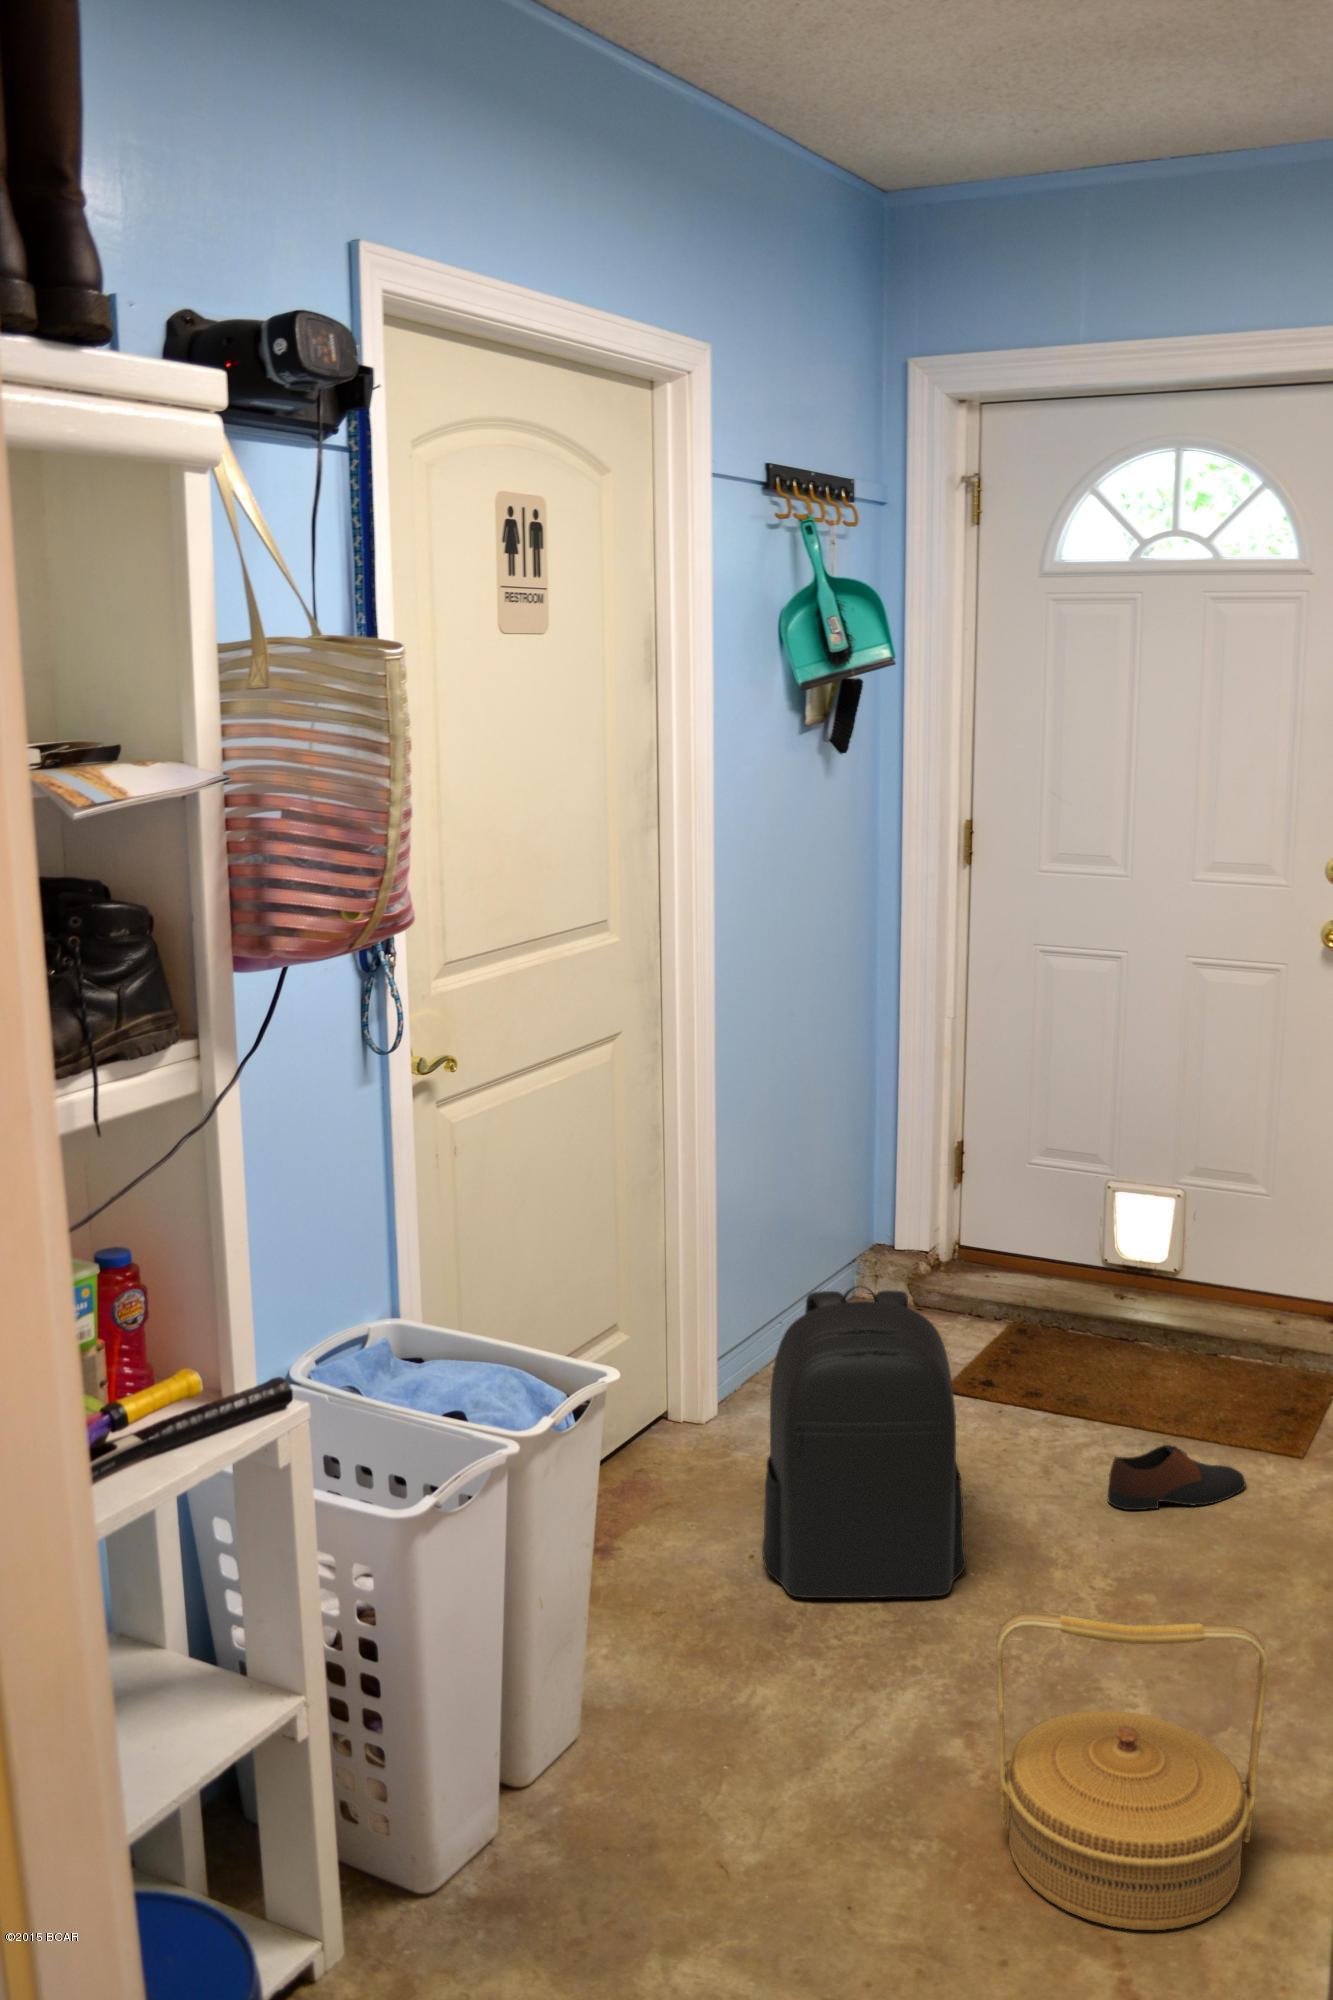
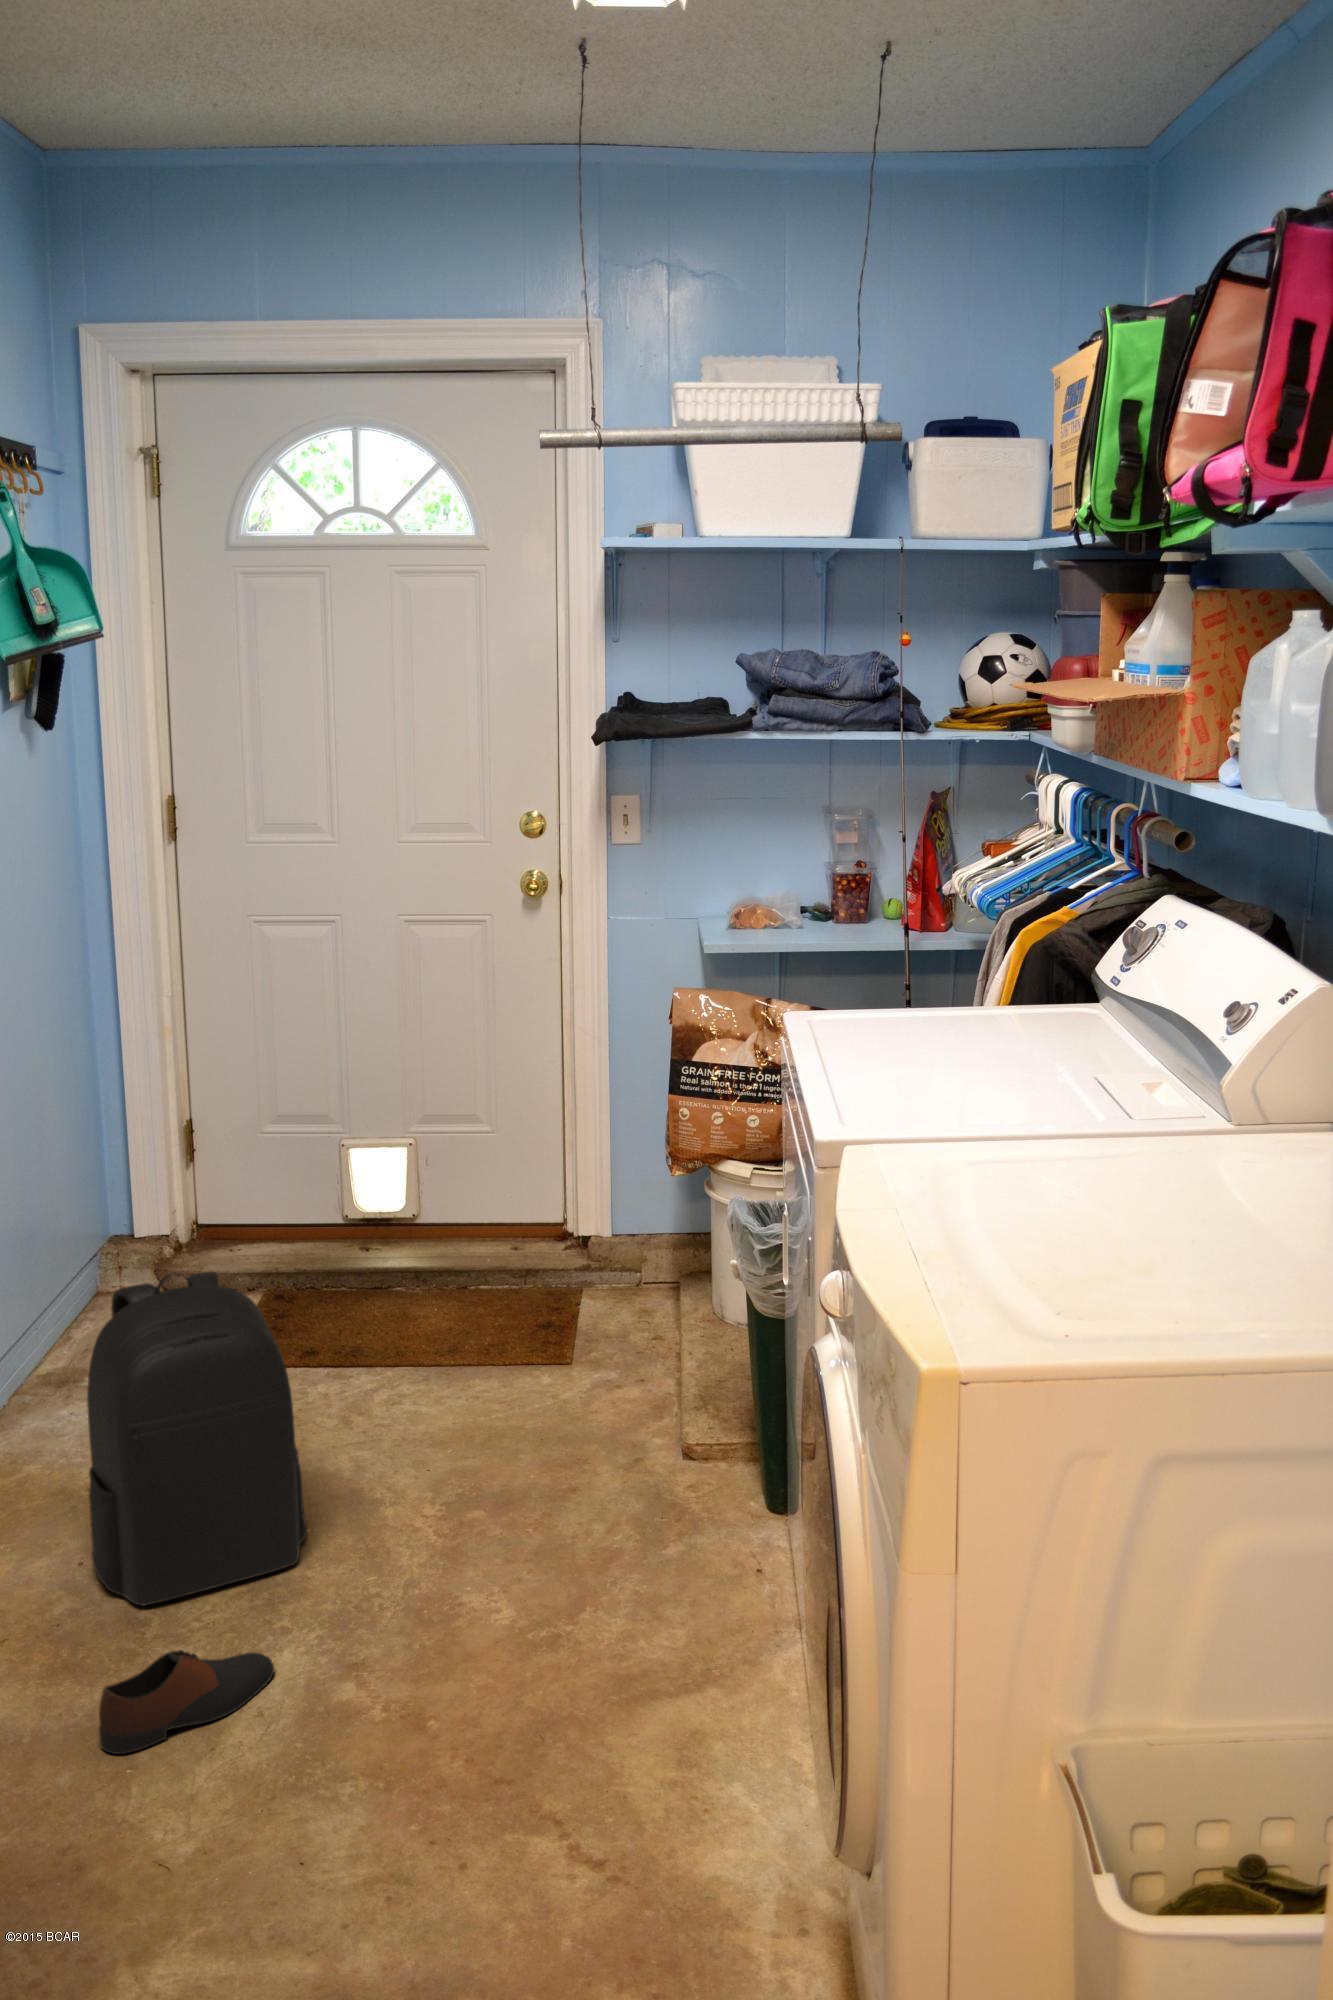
shoe: present [1108,1445,1246,1510] -> present [99,1650,274,1754]
basket: present [997,1613,1268,1930] -> none [415,1516,659,1827]

